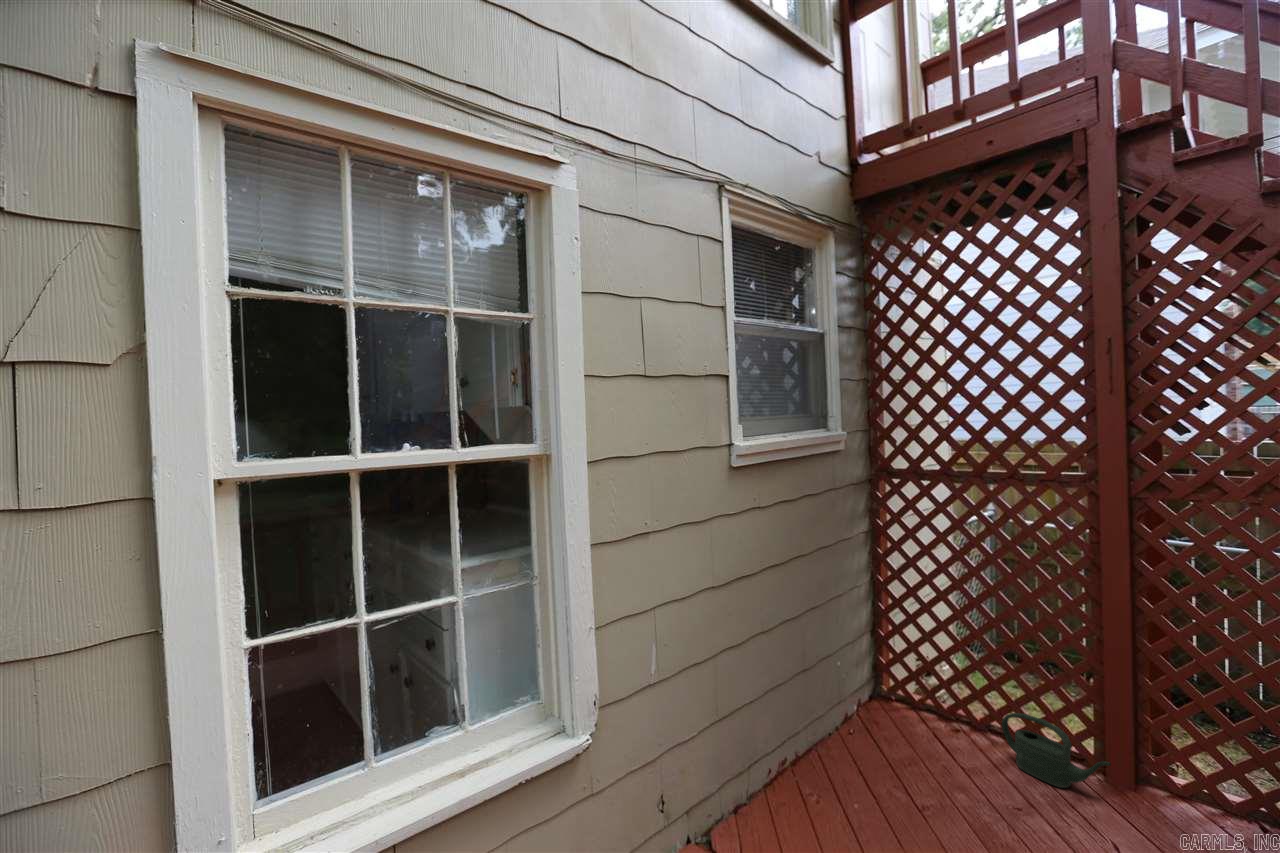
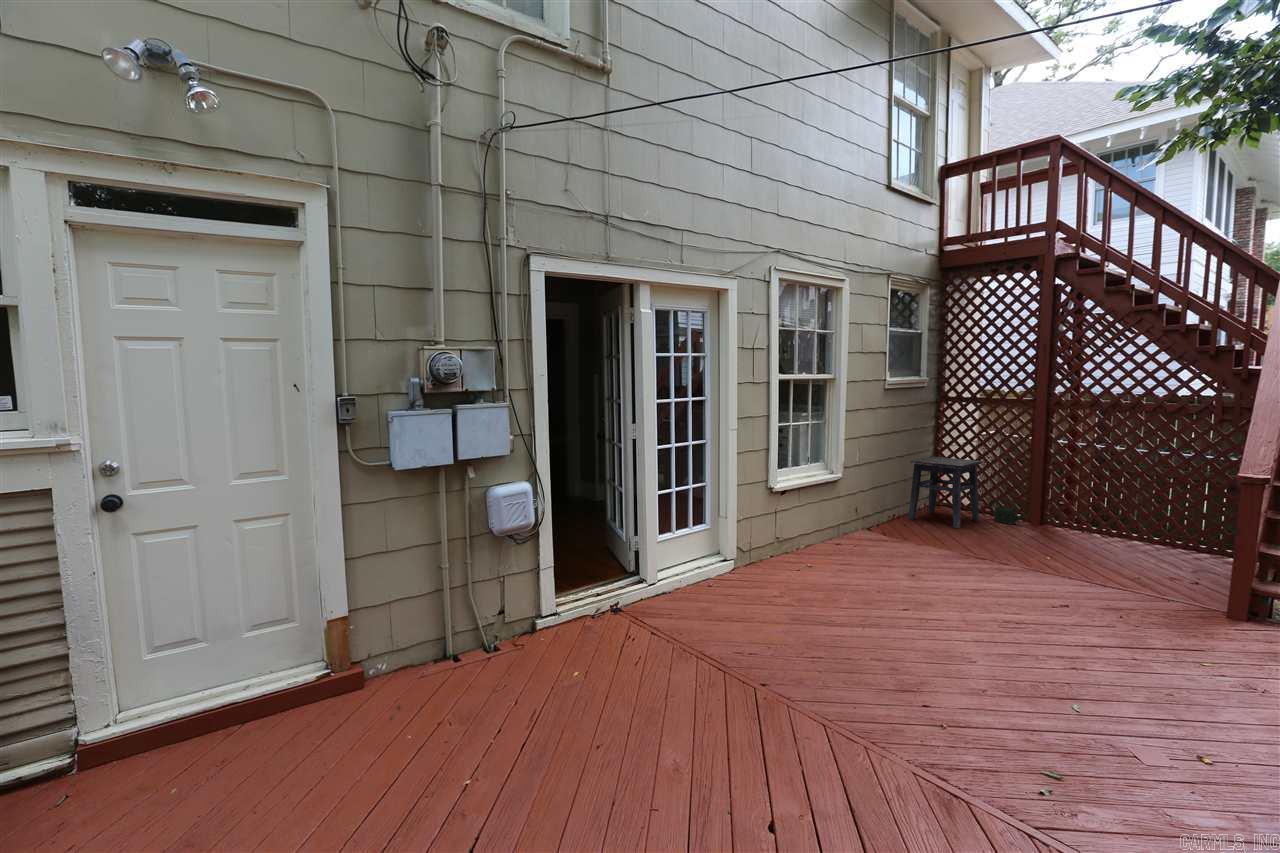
side table: none [813,601,981,822] -> present [909,457,982,528]

